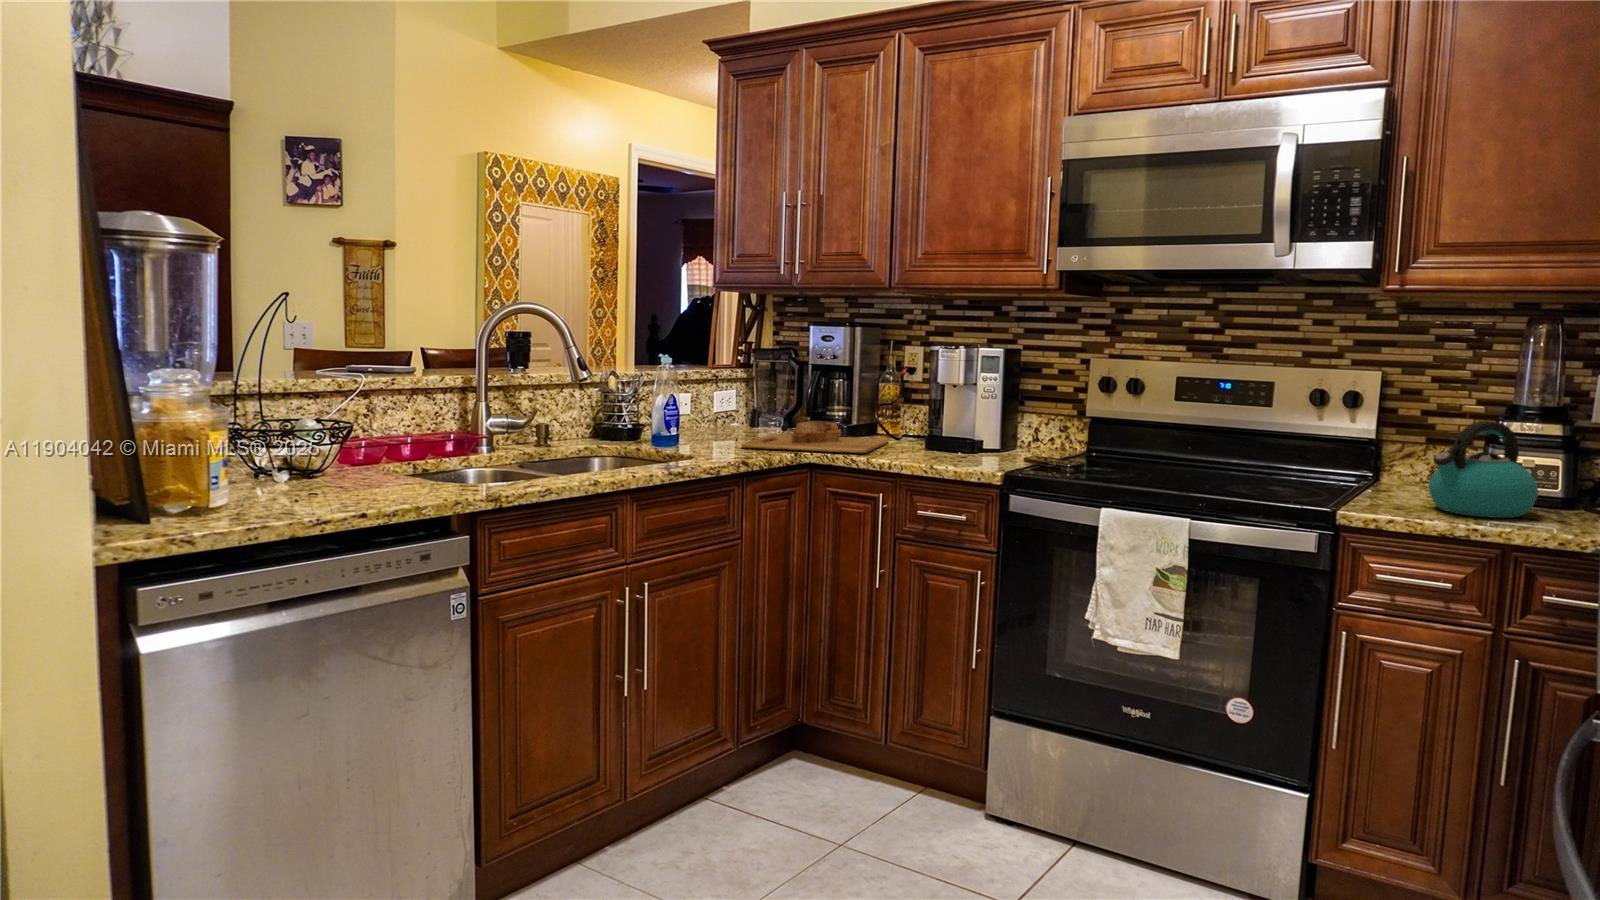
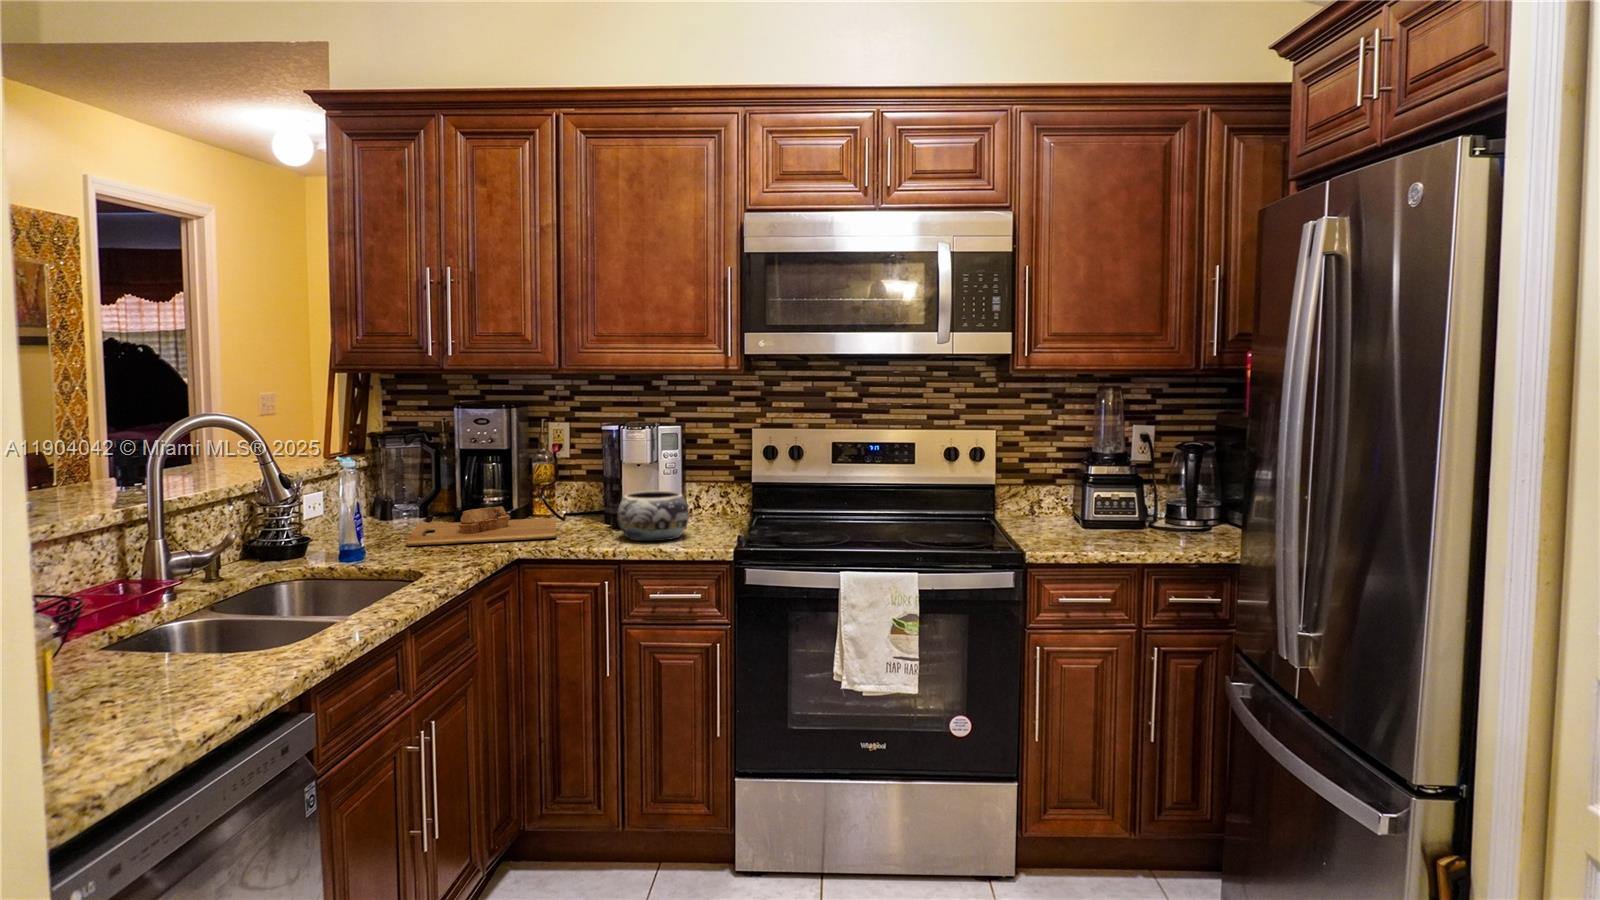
decorative bowl: none [918,416,989,464] -> present [617,491,689,541]
kettle: present [1428,421,1538,518] -> none [1071,466,1149,542]

